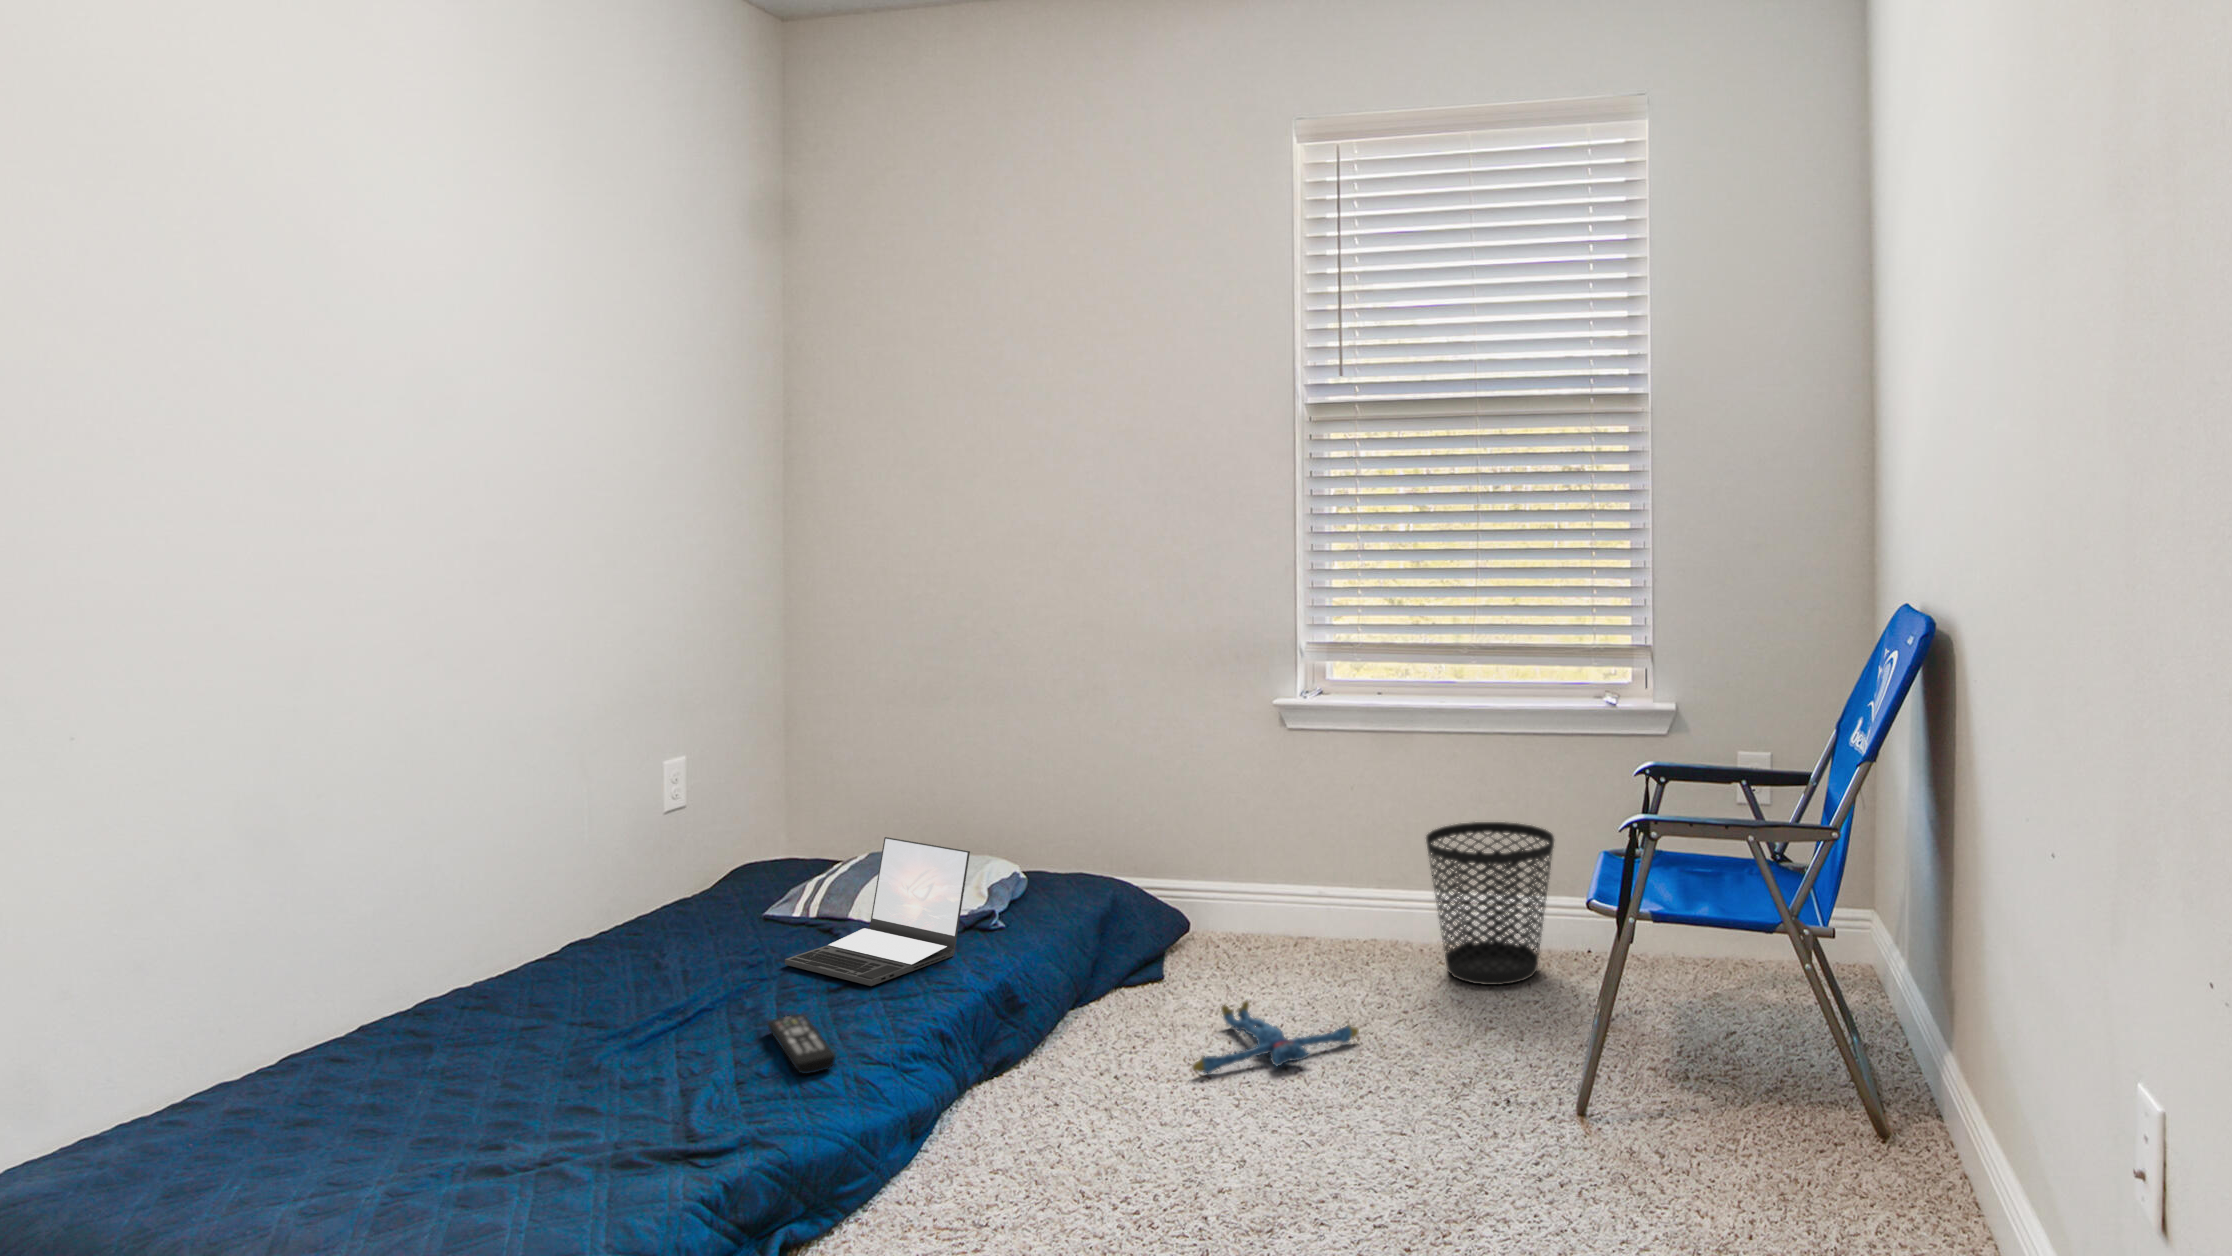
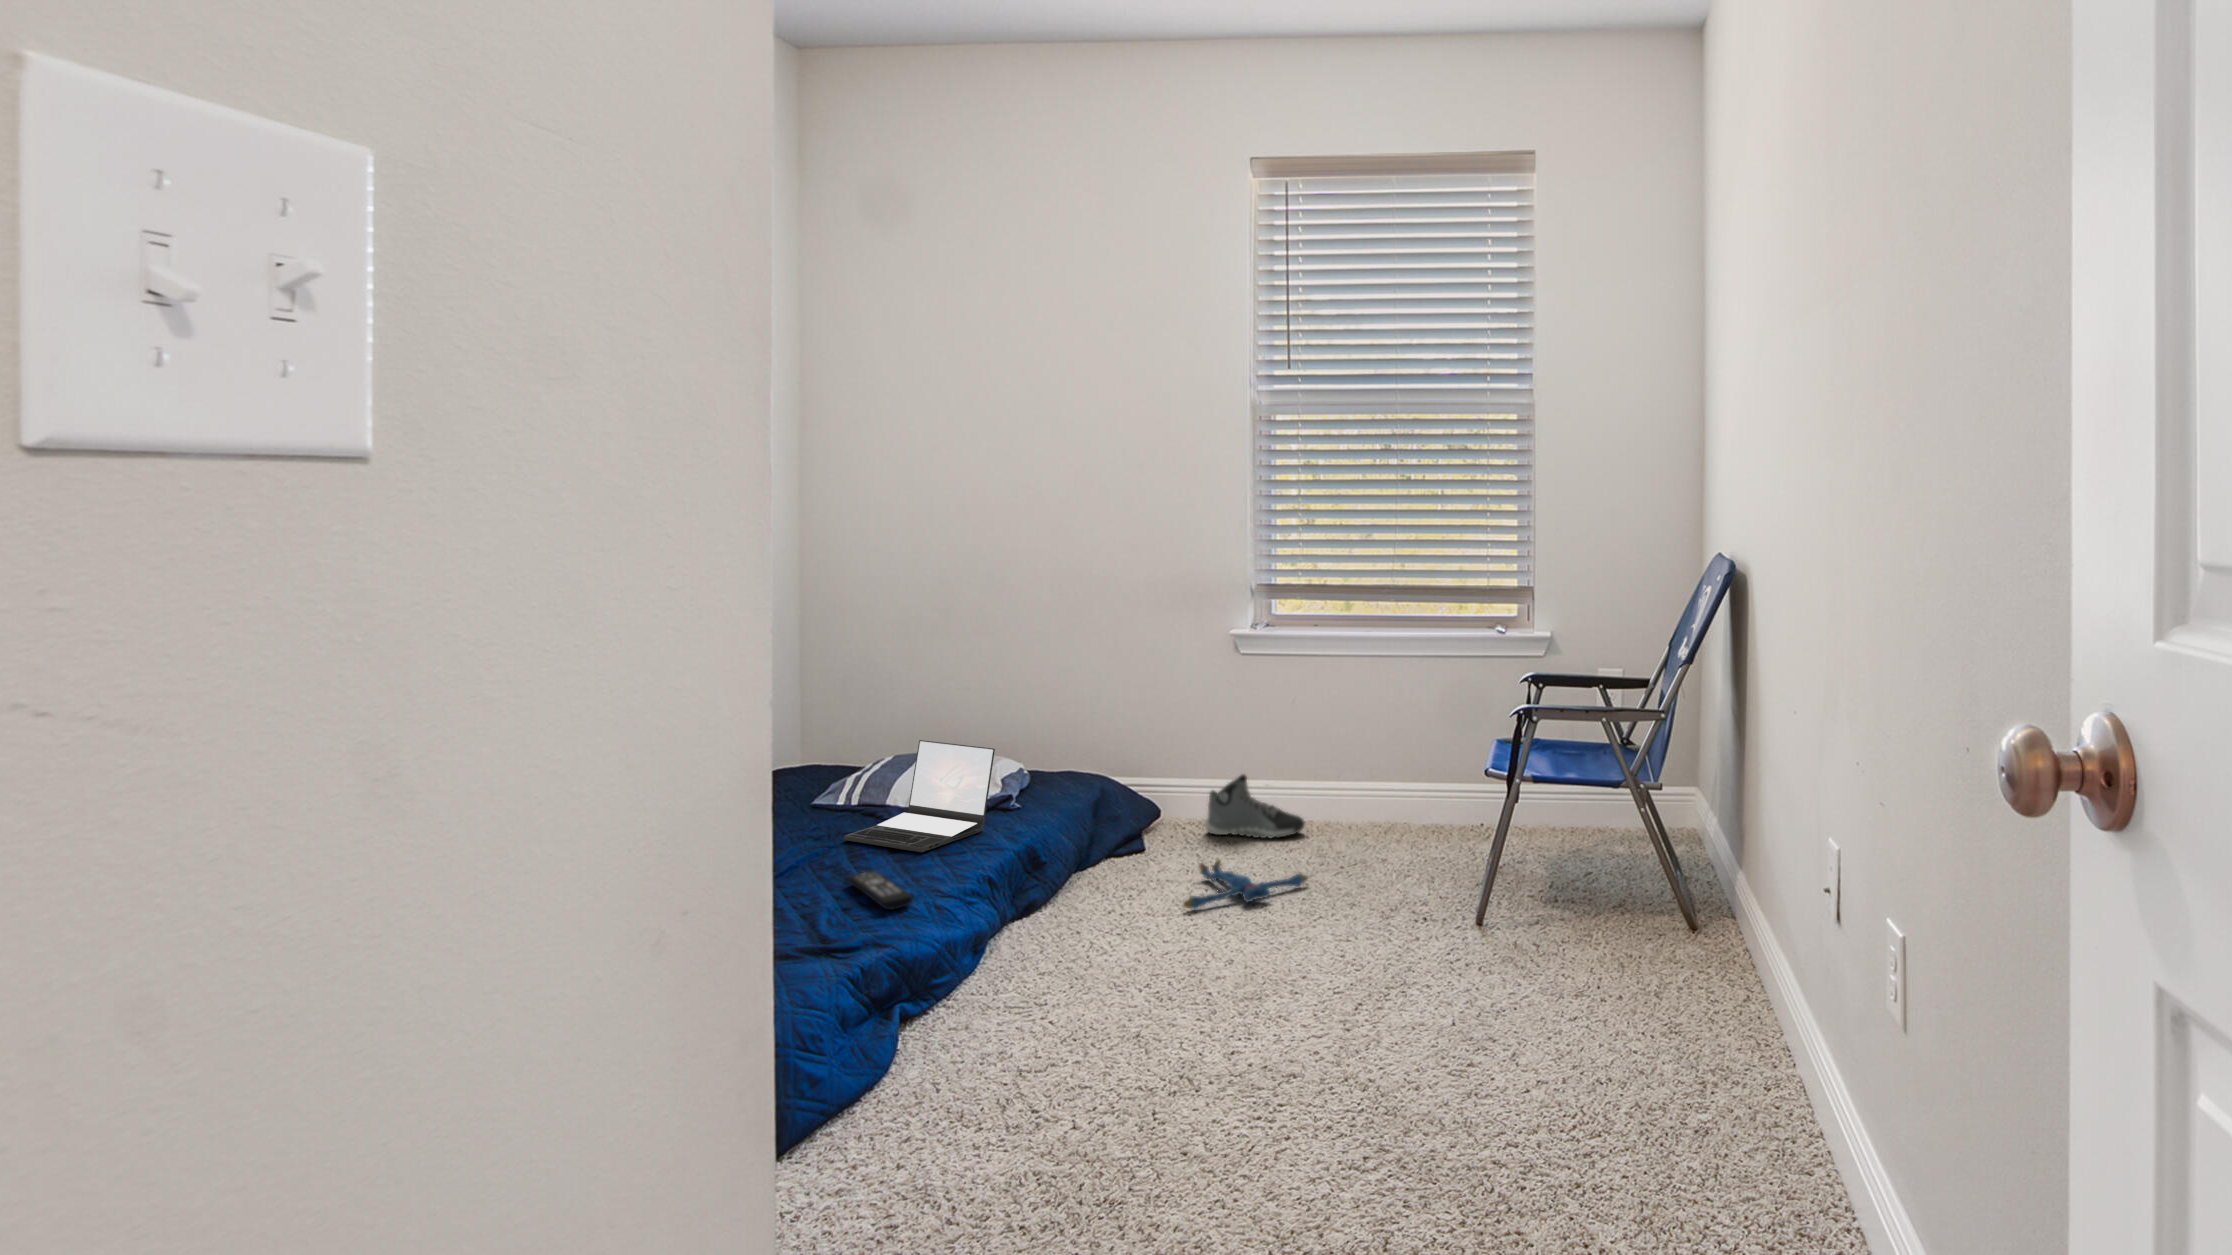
wastebasket: present [1426,822,1554,985] -> none [1357,723,1457,846]
sneaker: none [1239,883,1363,968] -> present [1205,774,1305,838]

